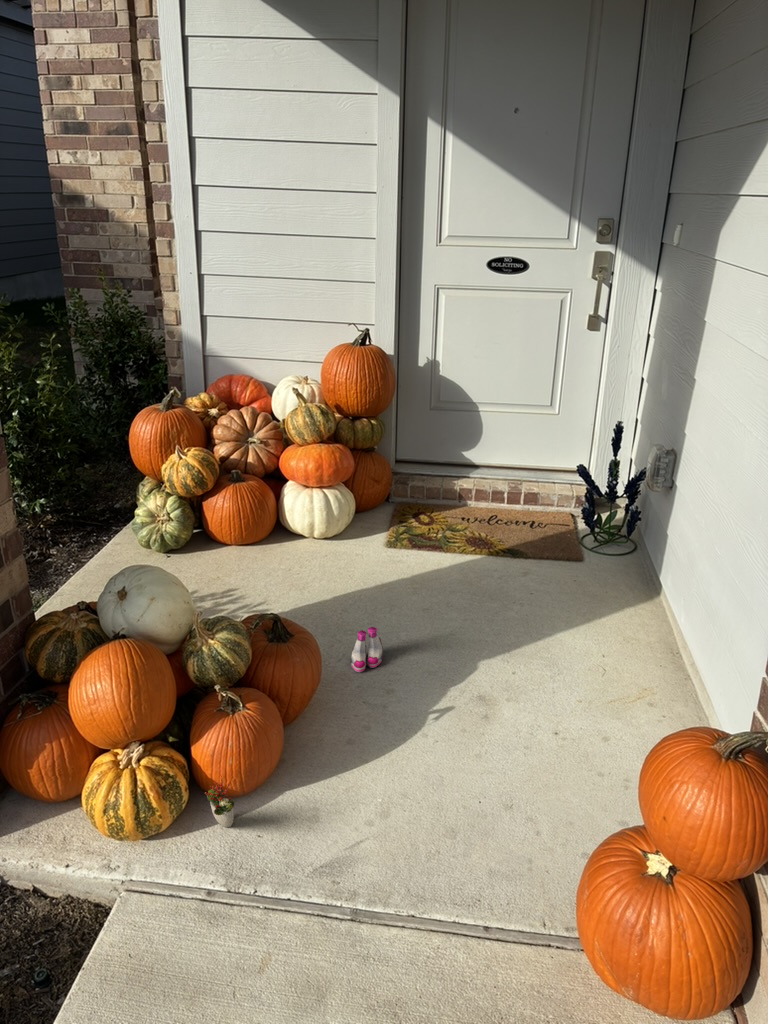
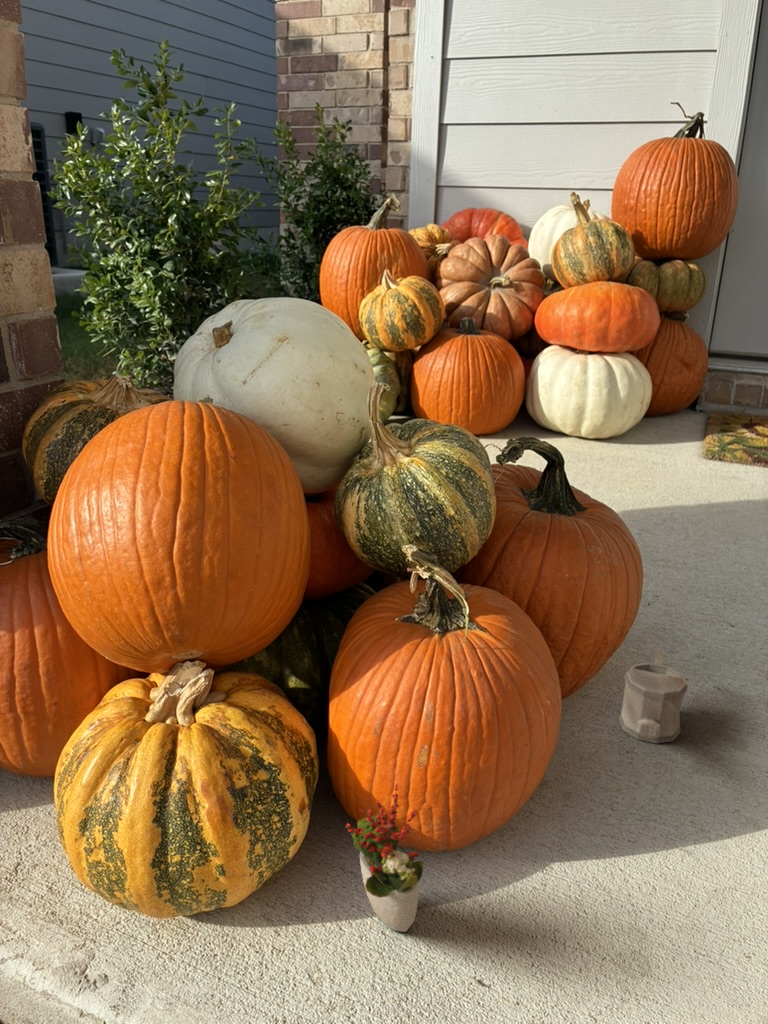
boots: present [351,627,383,672] -> none [676,539,745,628]
watering can: none [316,695,342,737] -> present [619,651,688,744]

